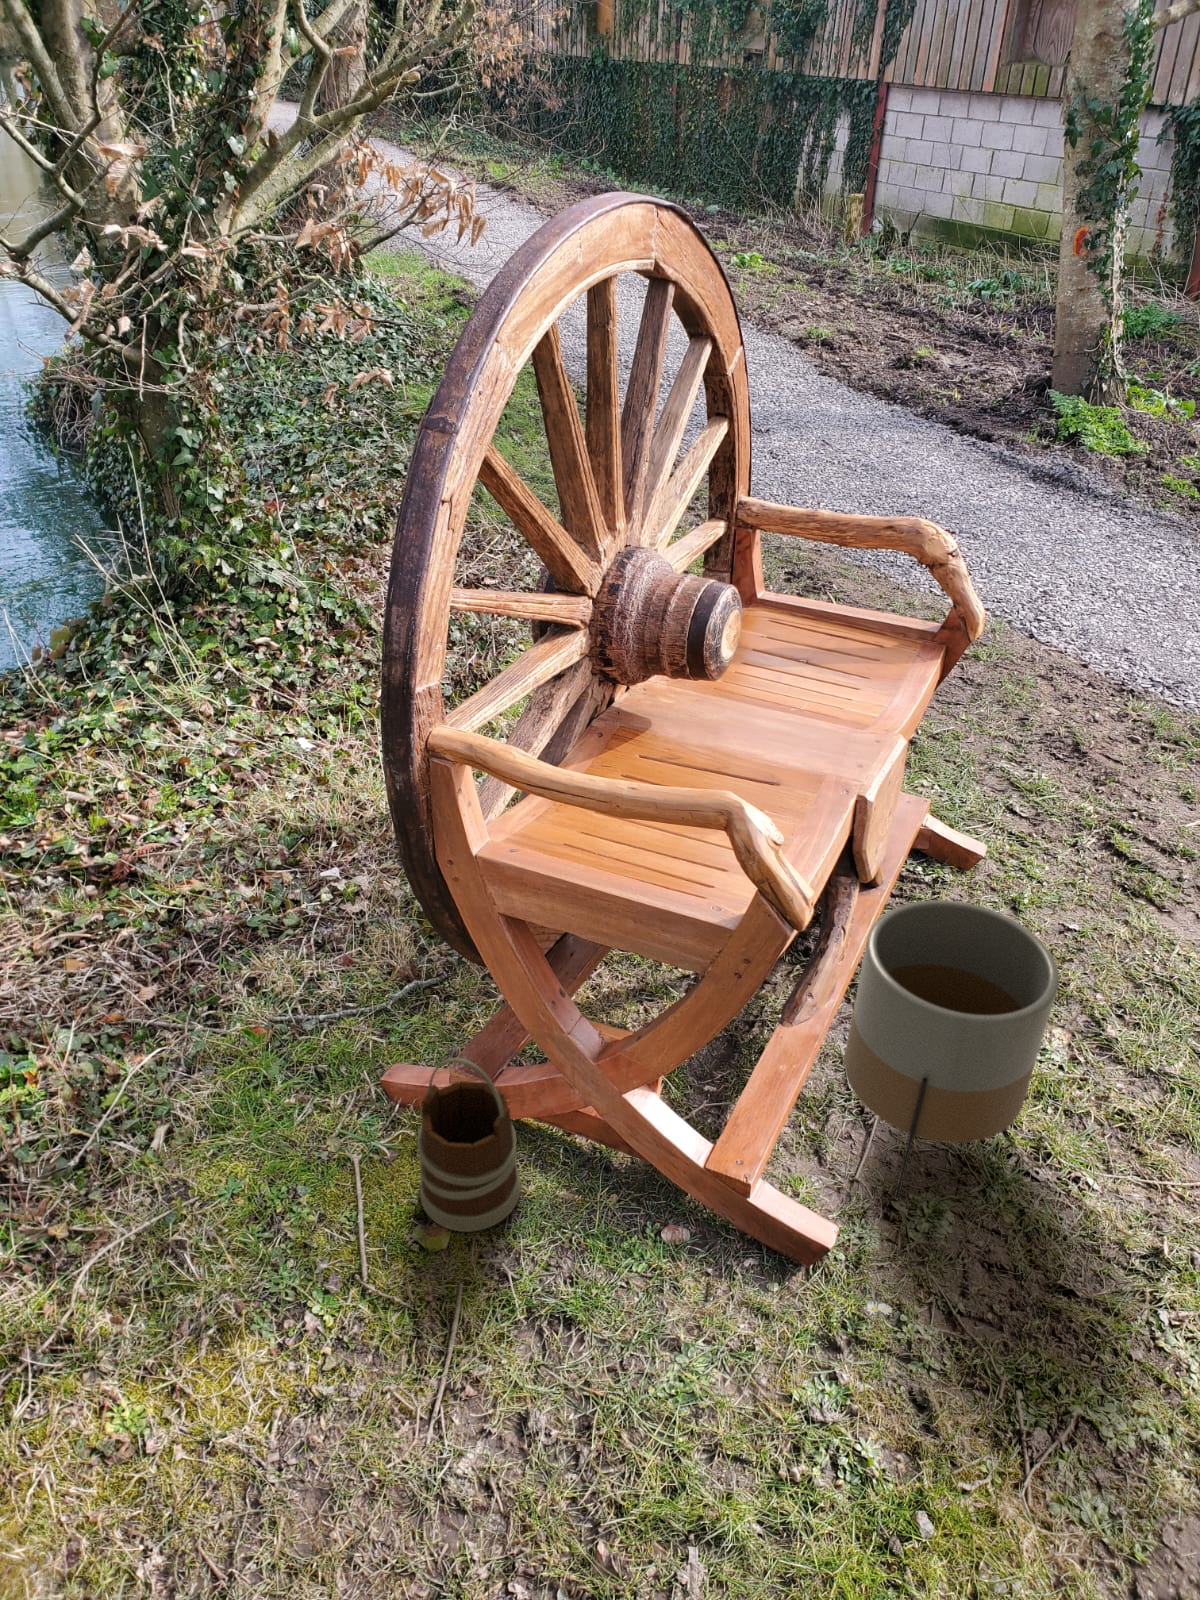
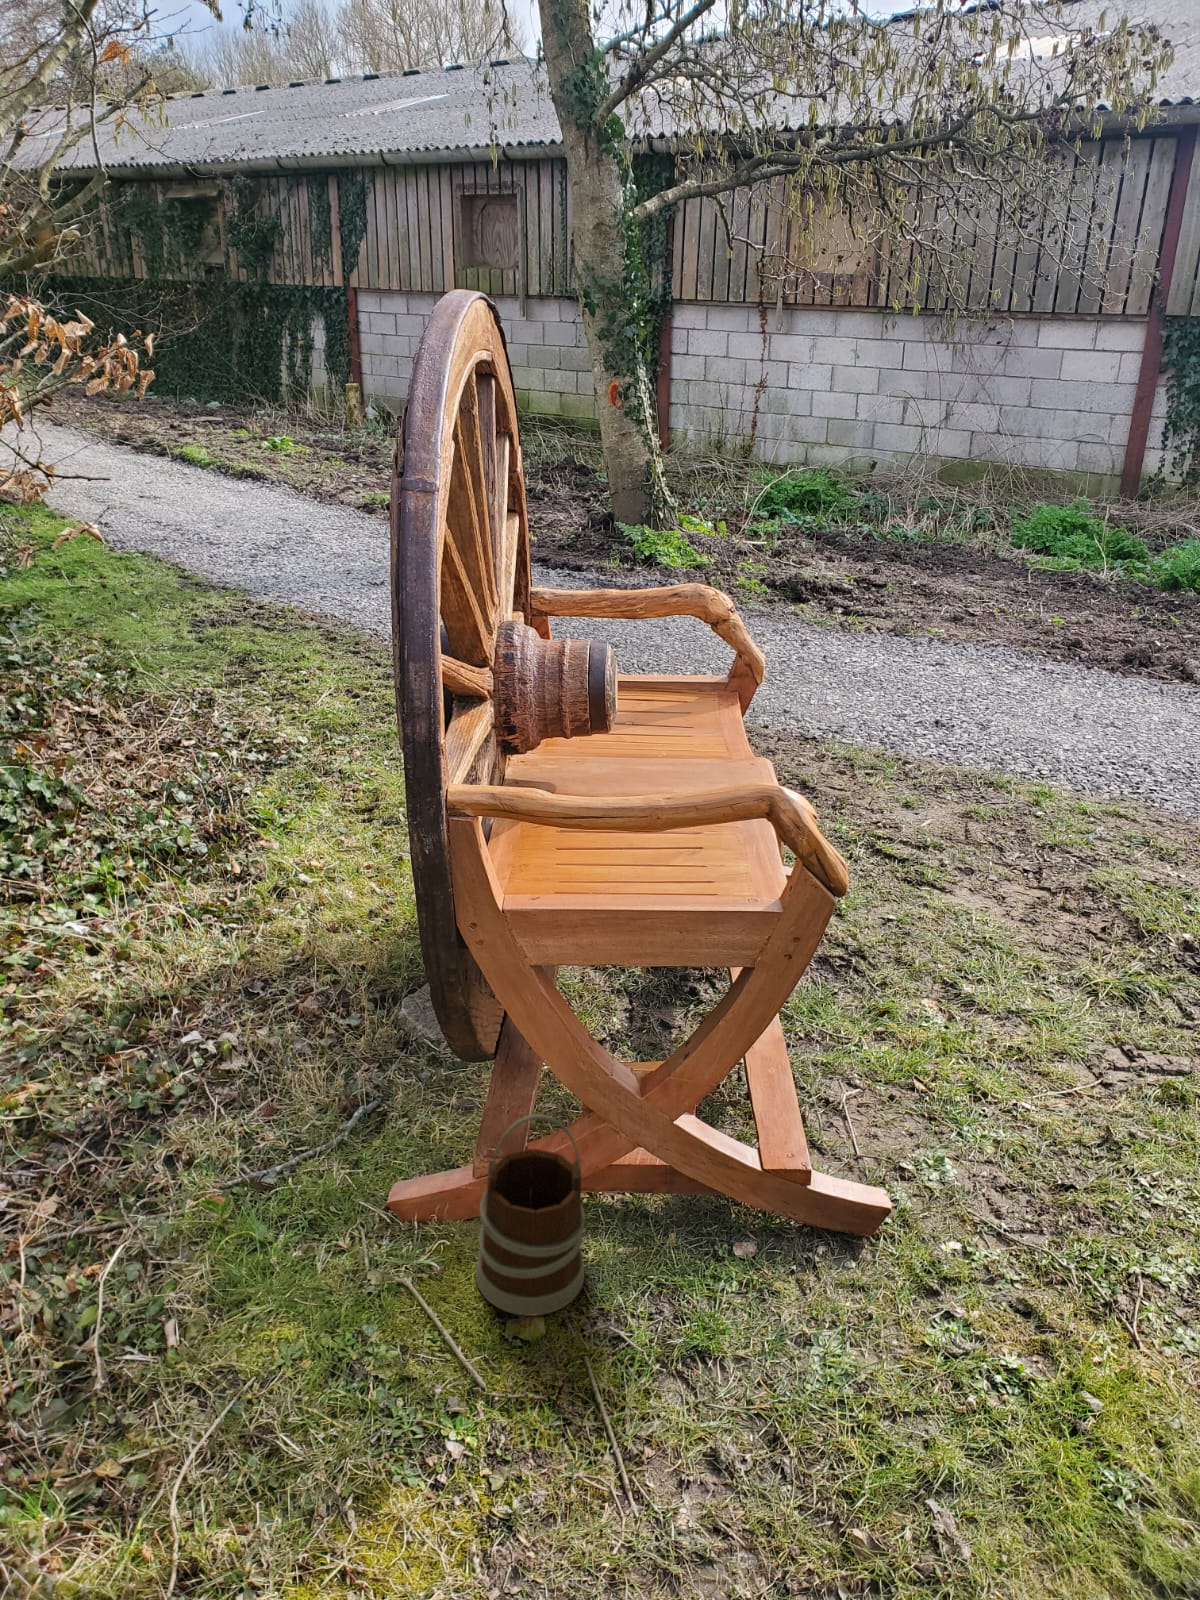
planter: present [844,900,1059,1201] -> none [804,879,1004,1162]

